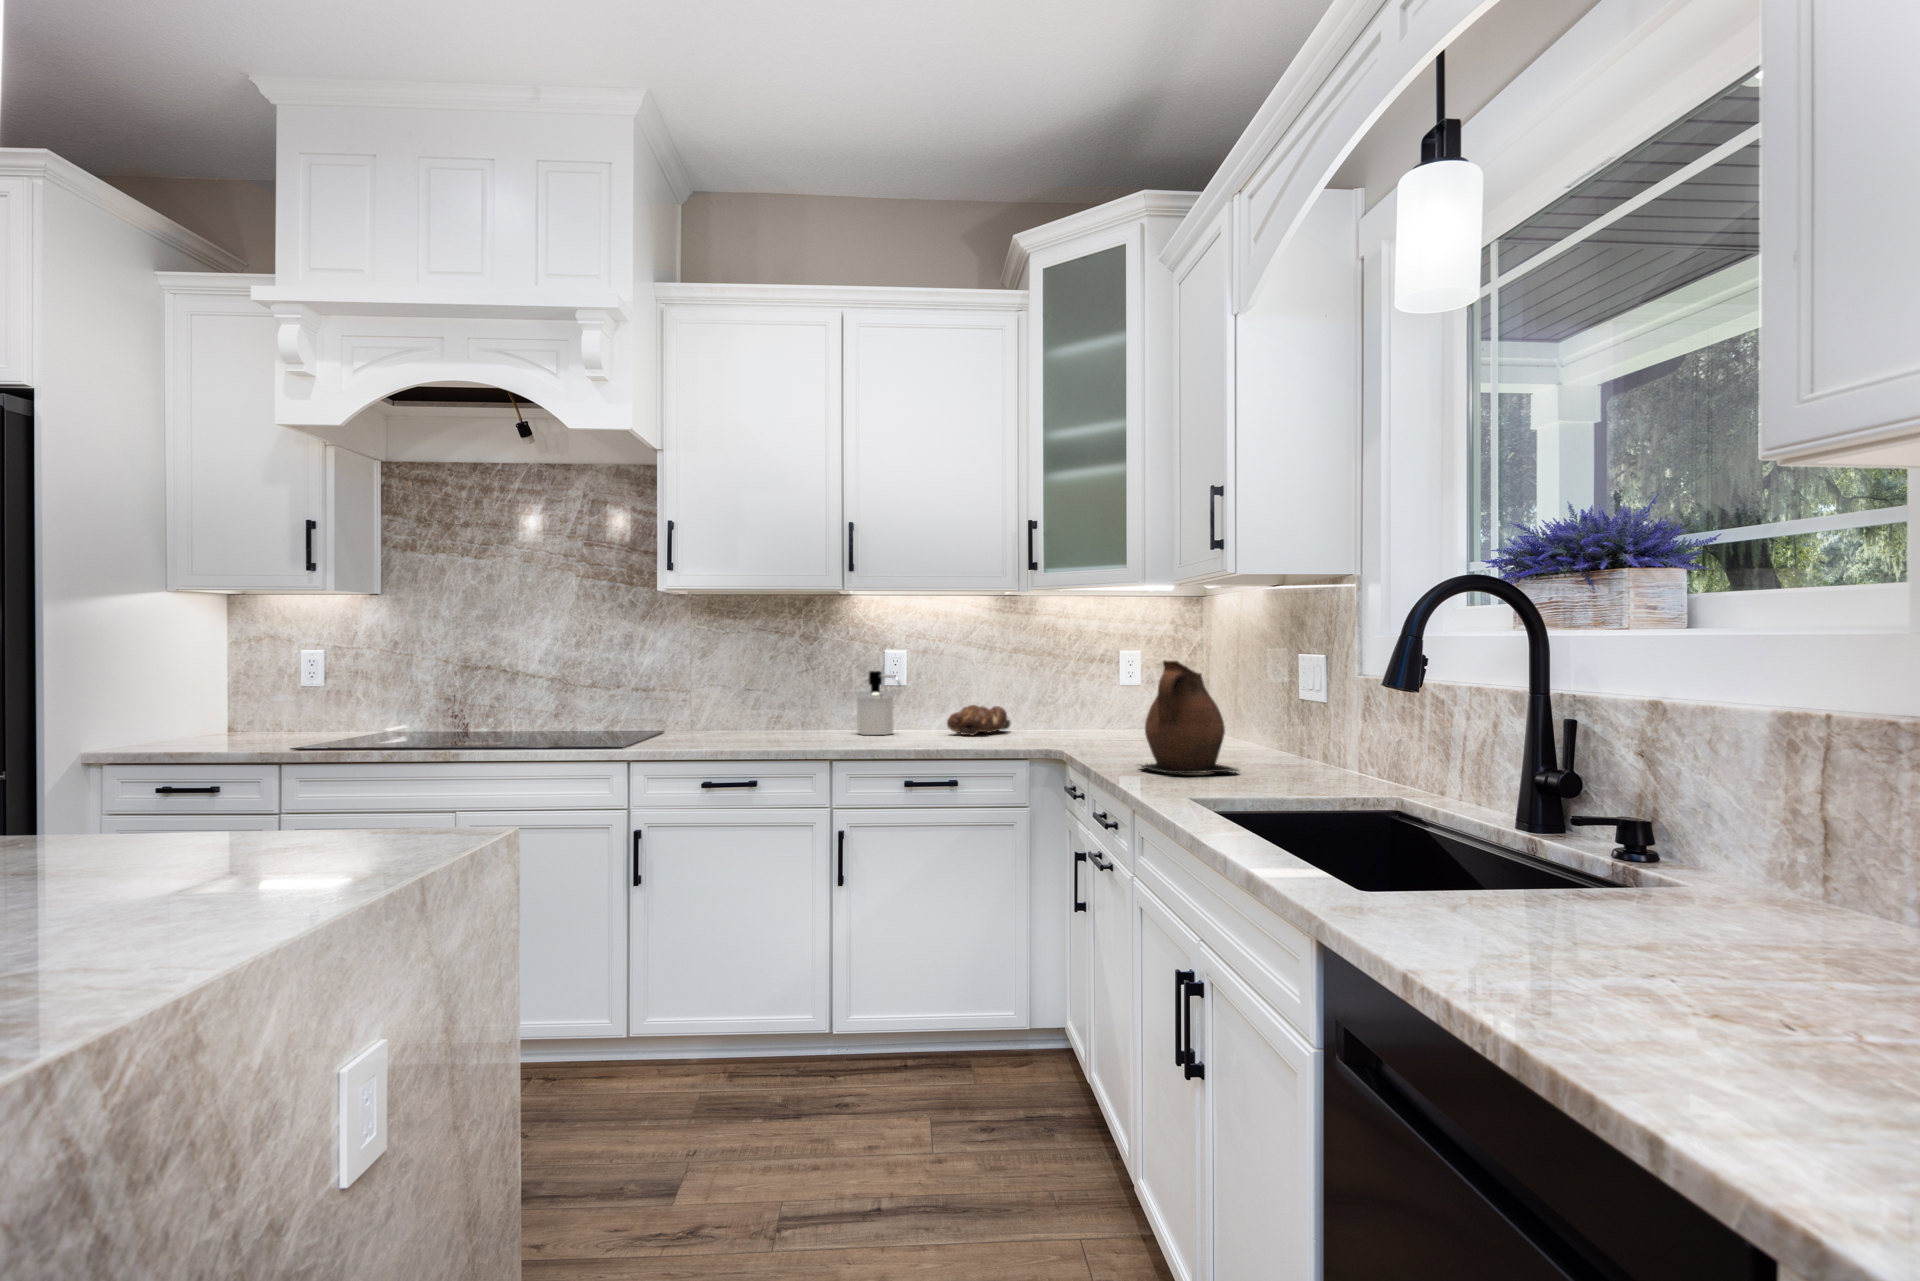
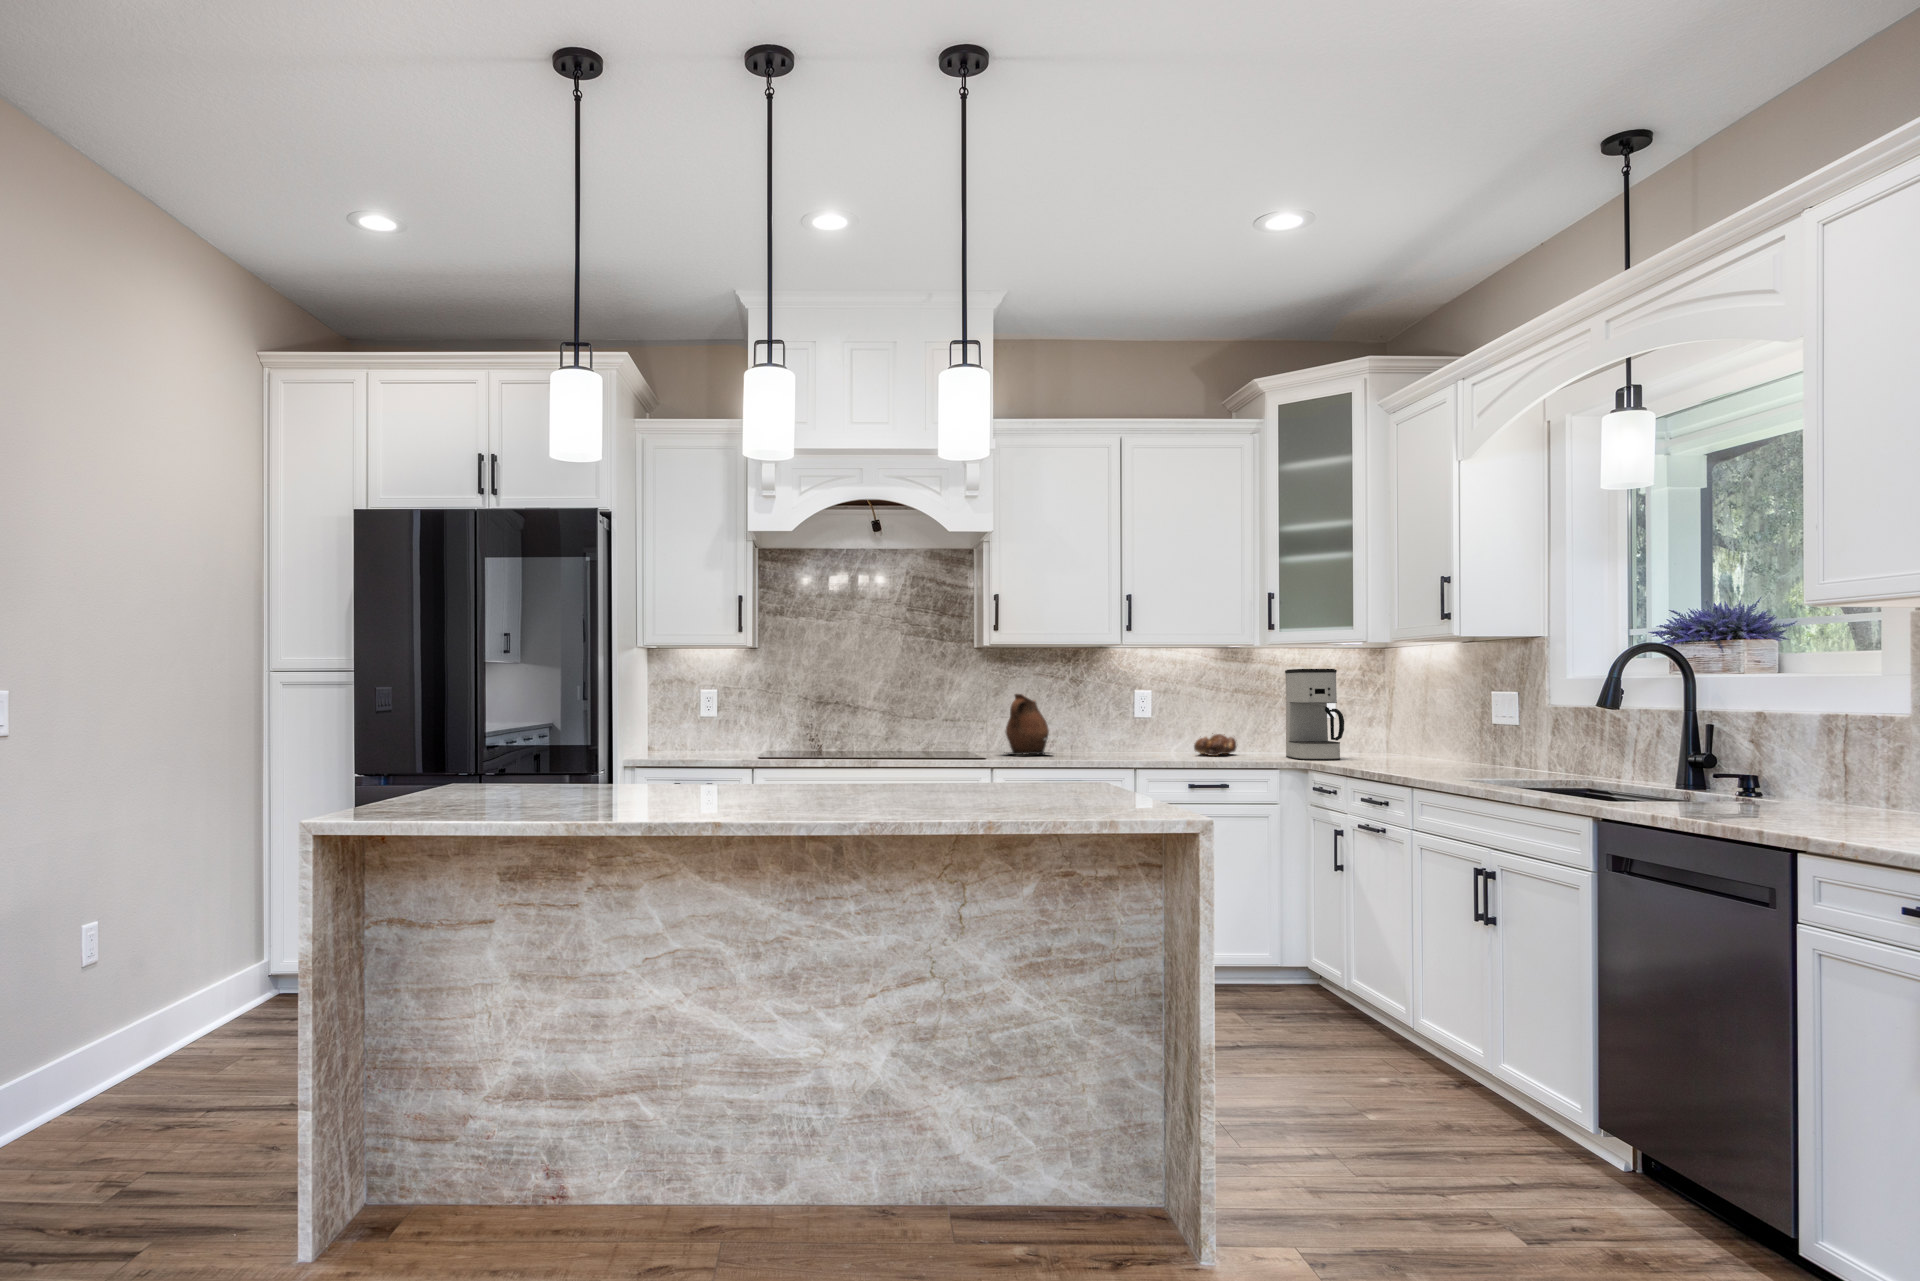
coffee maker: none [1059,623,1129,744] -> present [1285,669,1344,760]
ceramic pitcher: present [1141,661,1238,773] -> present [1004,694,1049,755]
soap dispenser: present [856,671,901,735] -> none [1122,706,1164,756]

